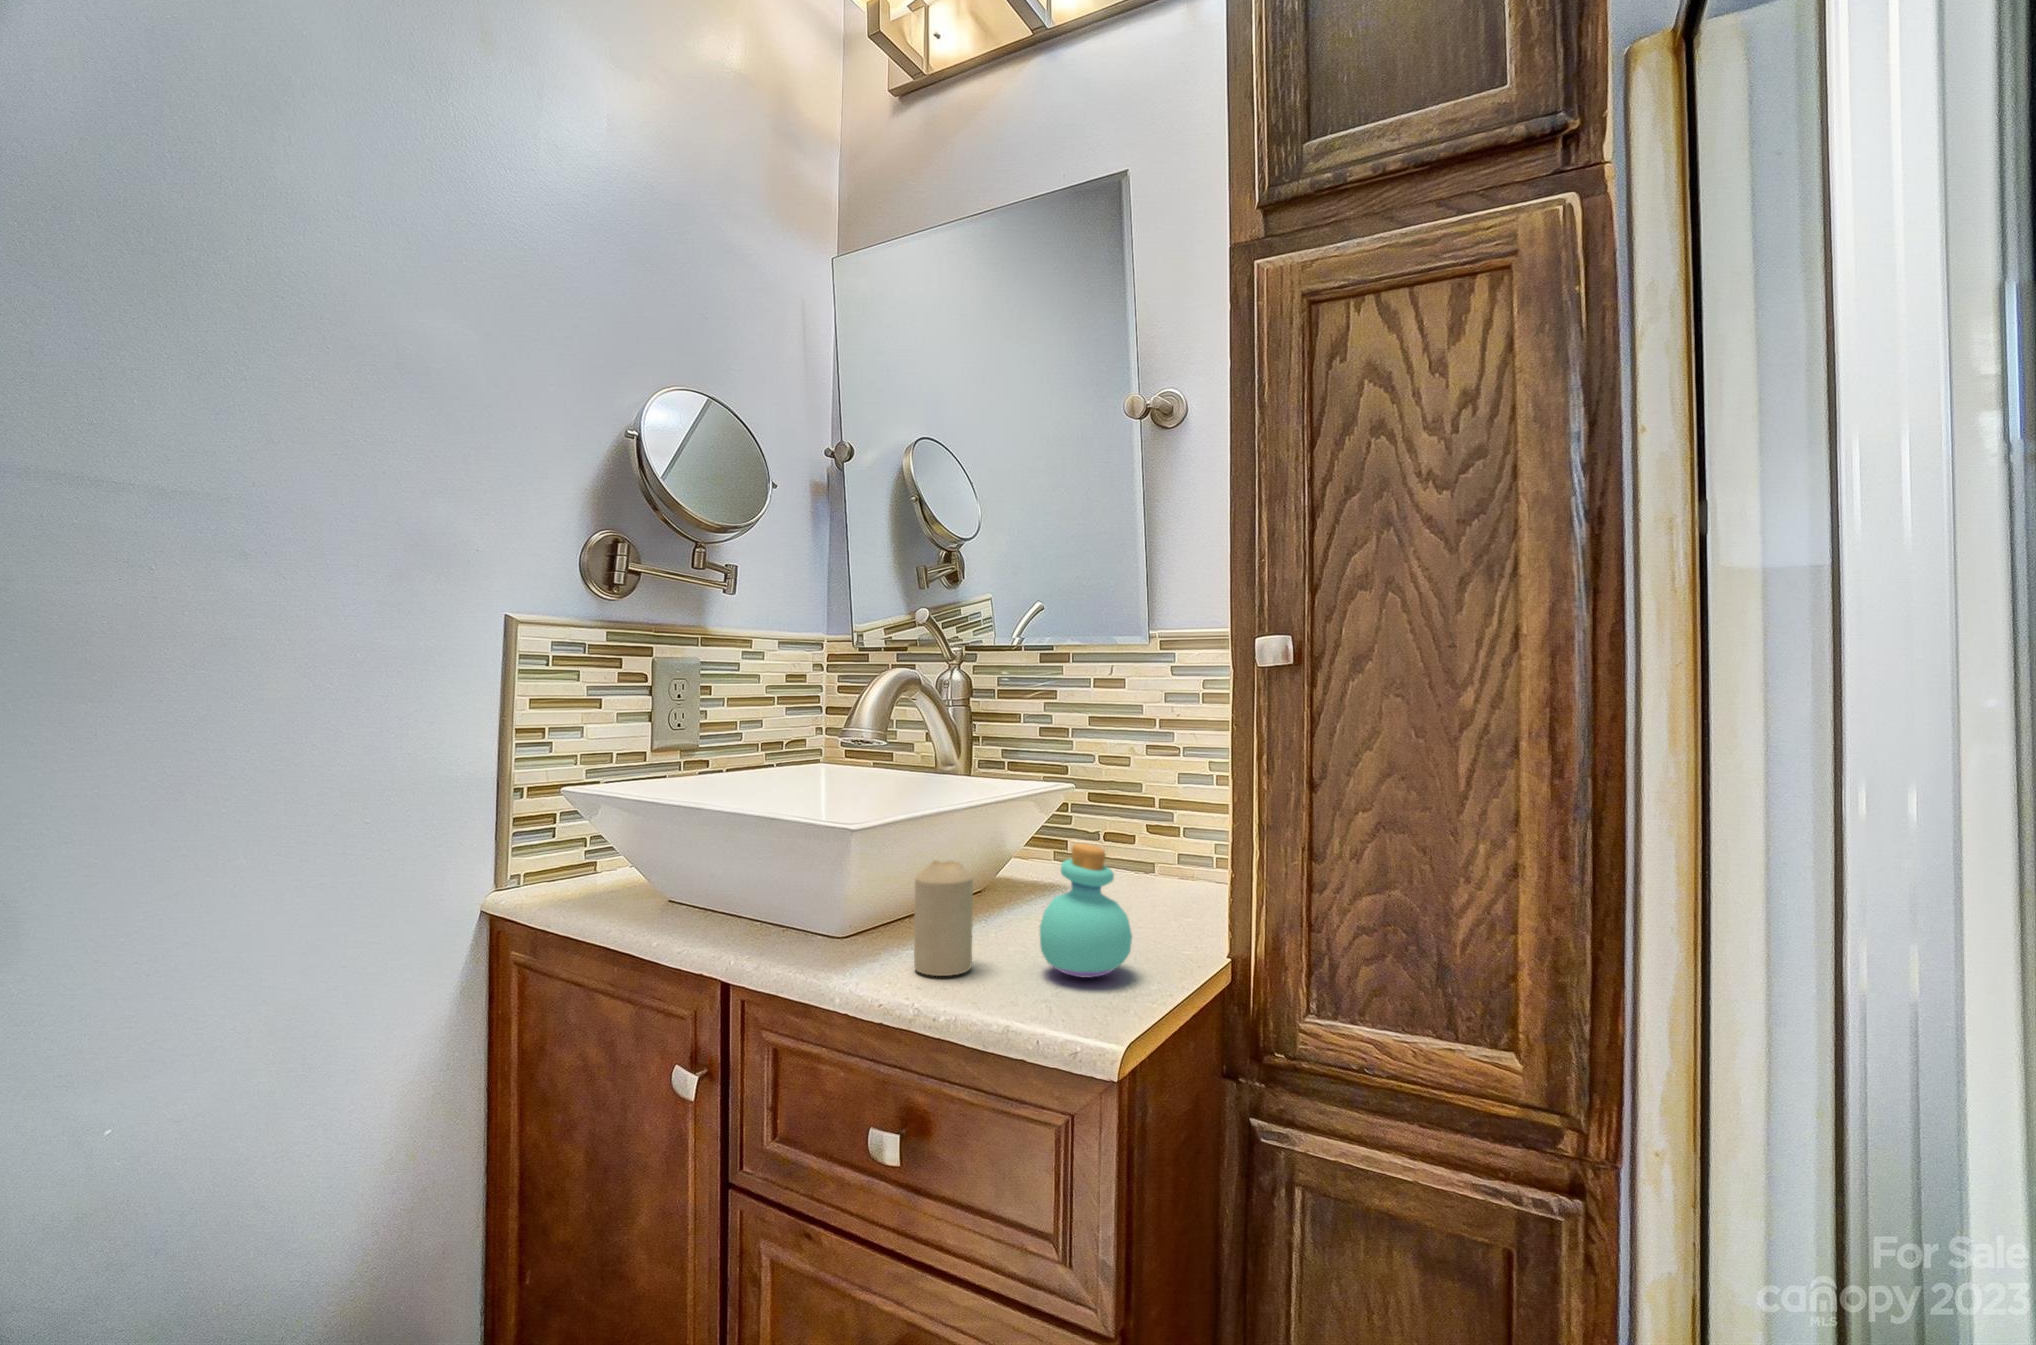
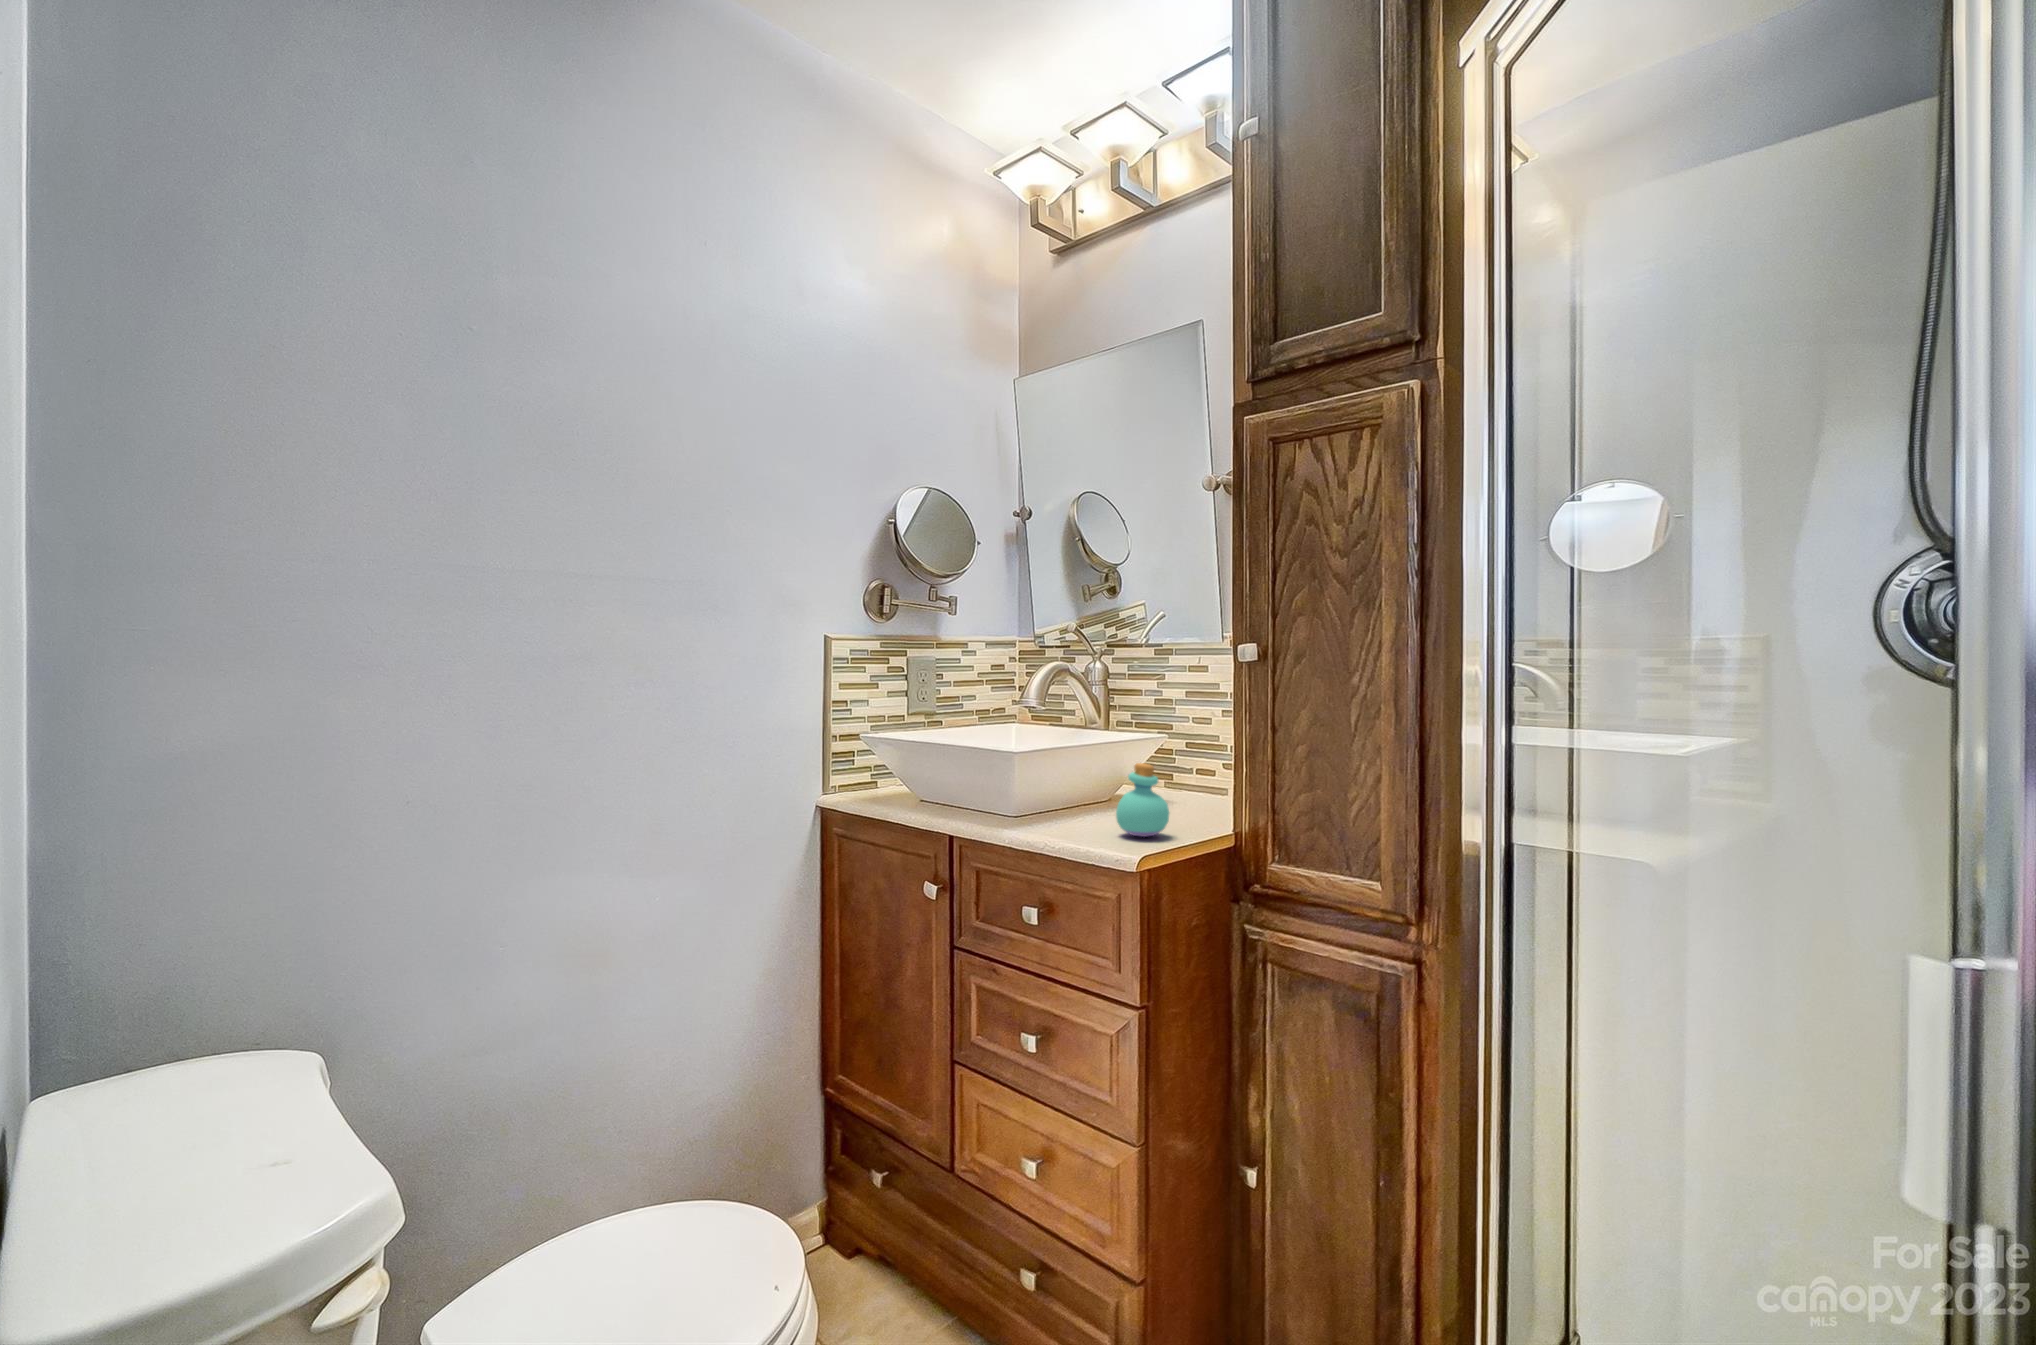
candle: present [914,860,973,976] -> none [1048,771,1080,833]

